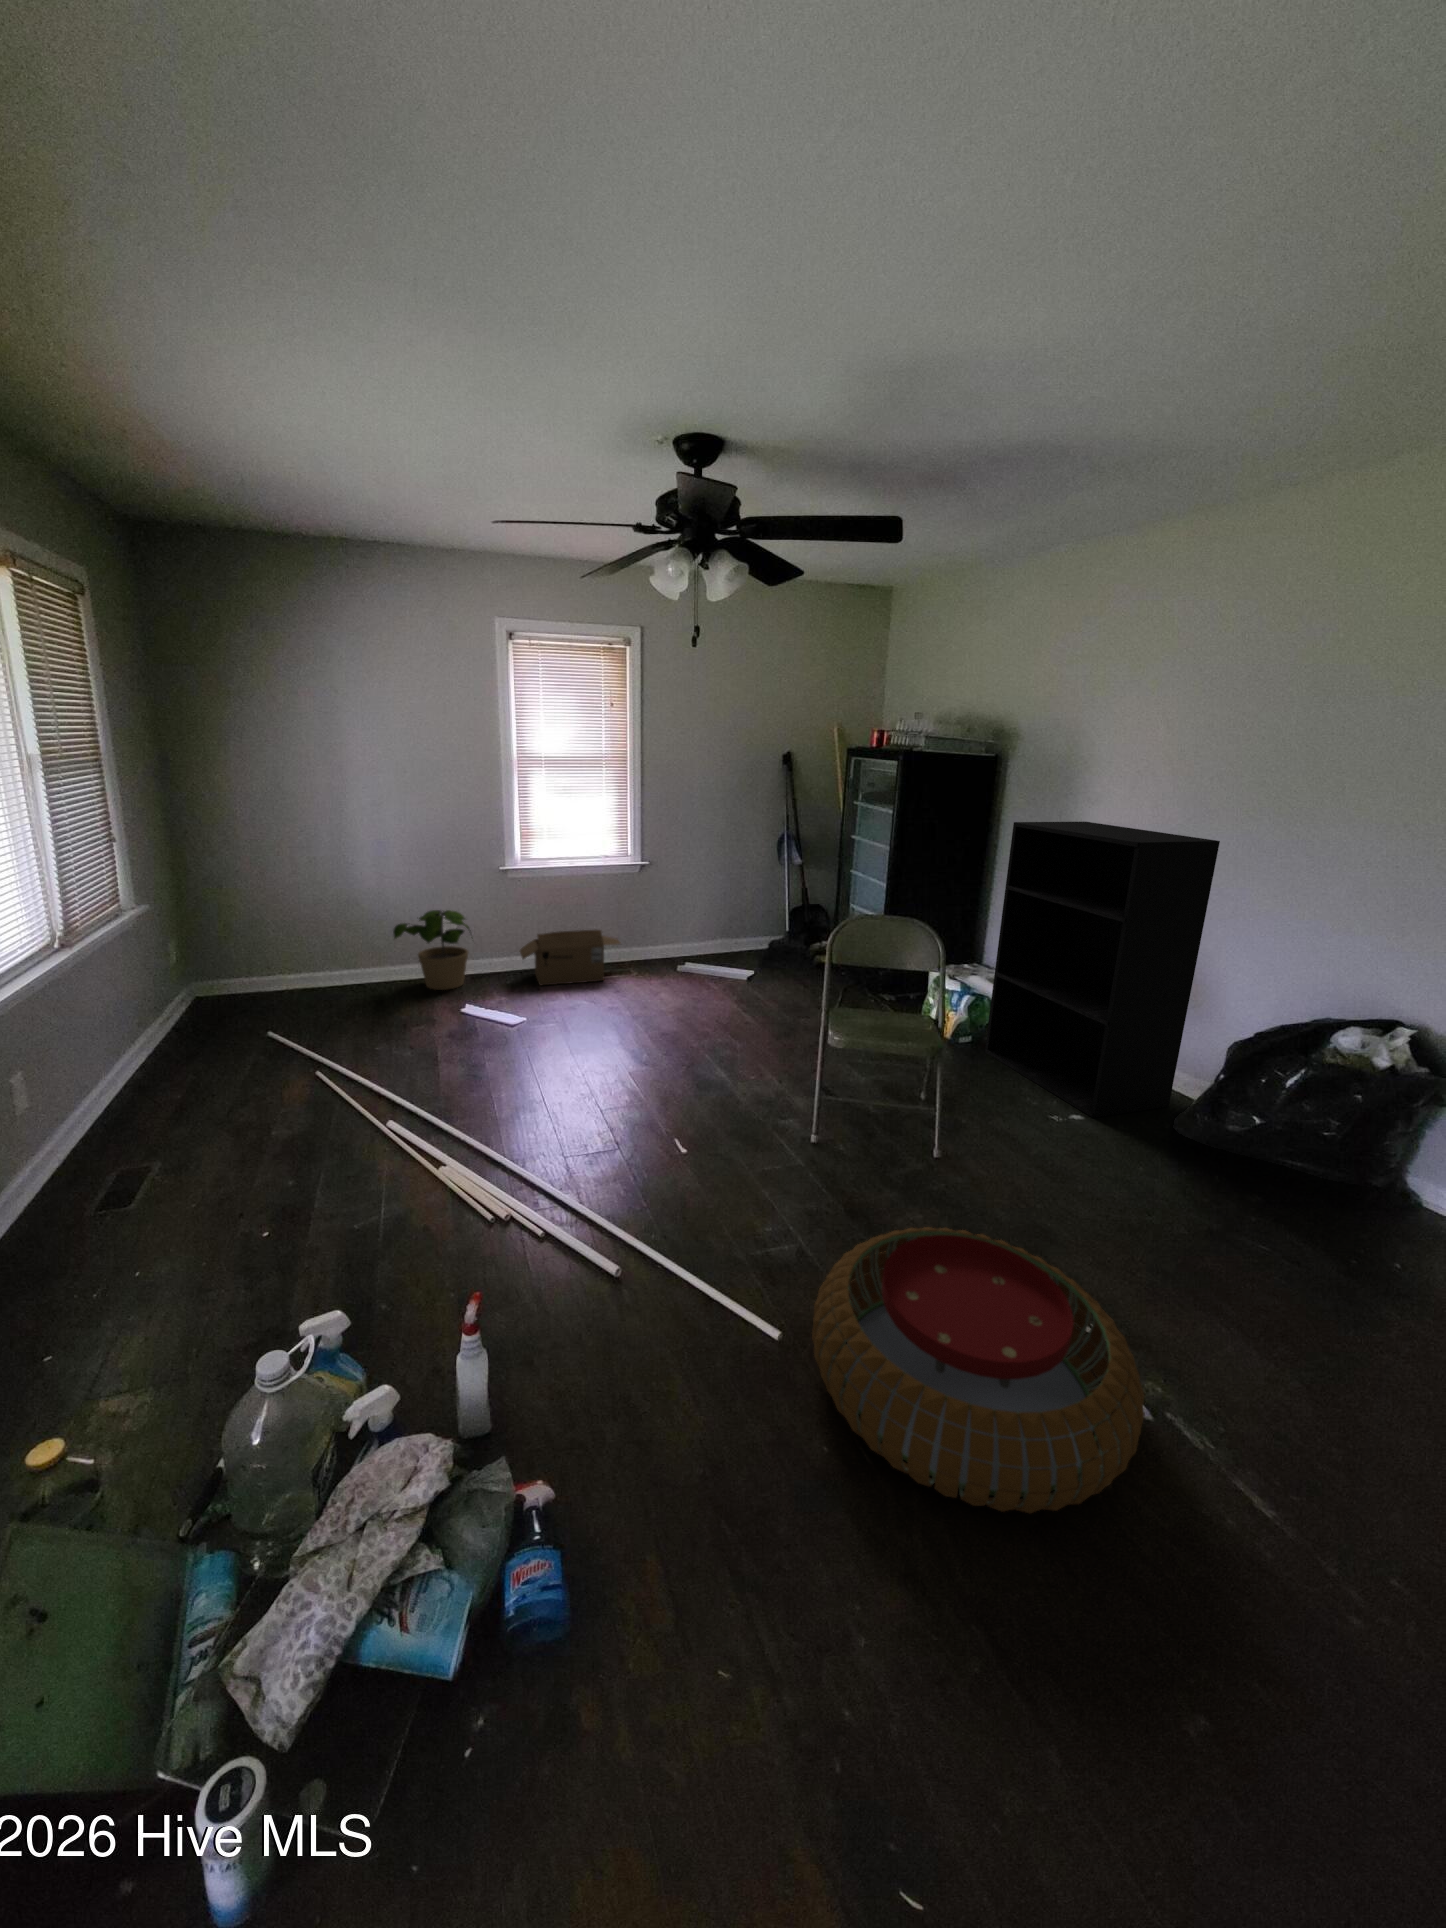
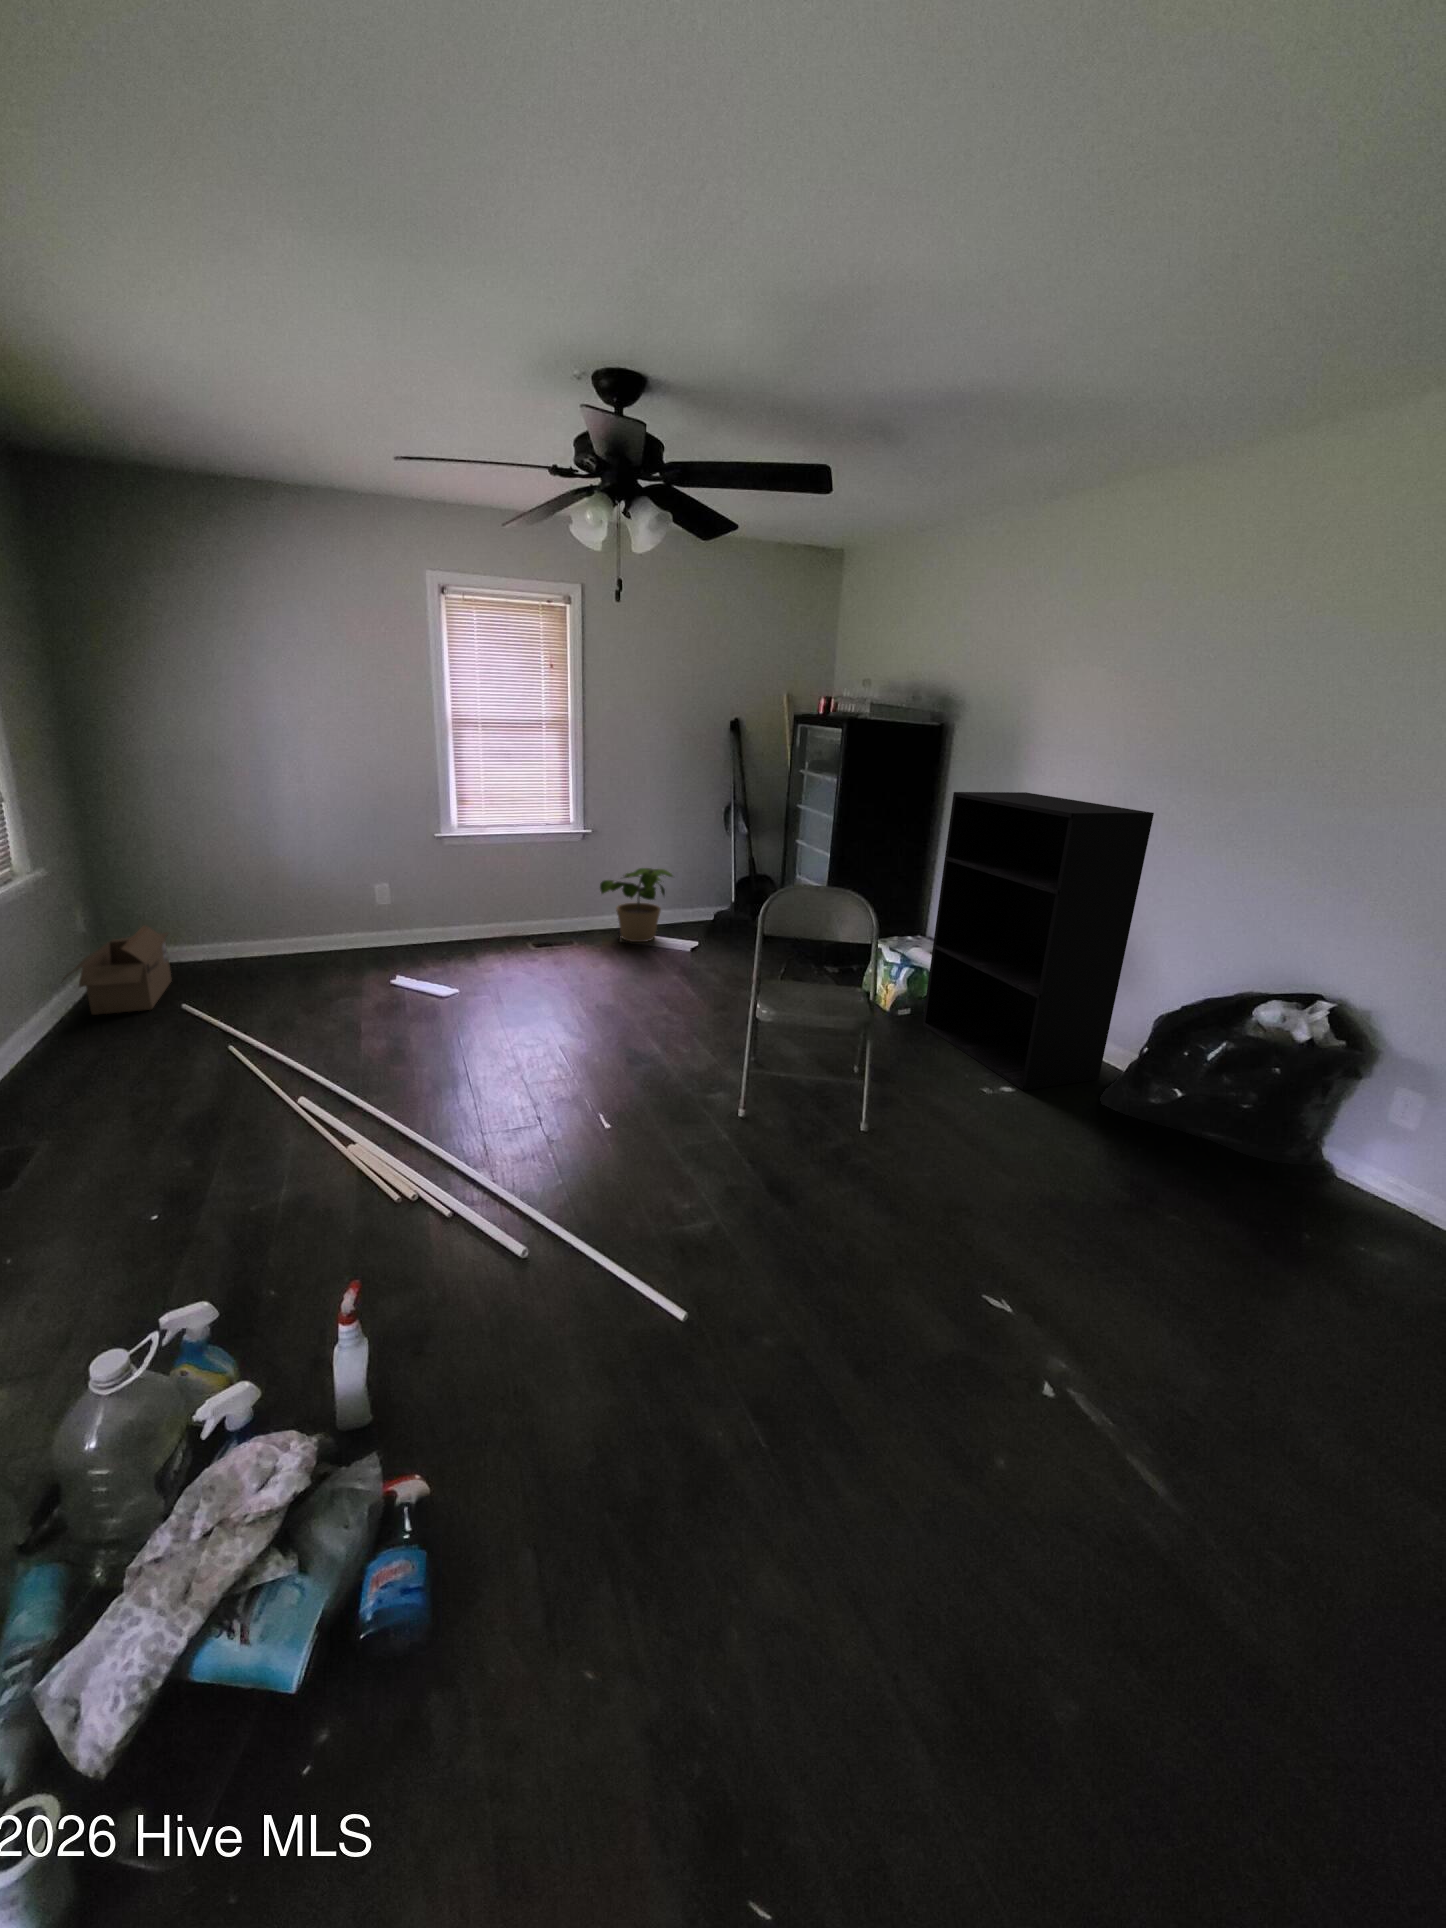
potted plant: present [393,910,469,990] -> present [600,868,673,942]
cardboard box: present [519,930,621,985] -> present [62,925,172,1015]
pouf: present [812,1227,1145,1513] -> none [715,1204,1044,1496]

